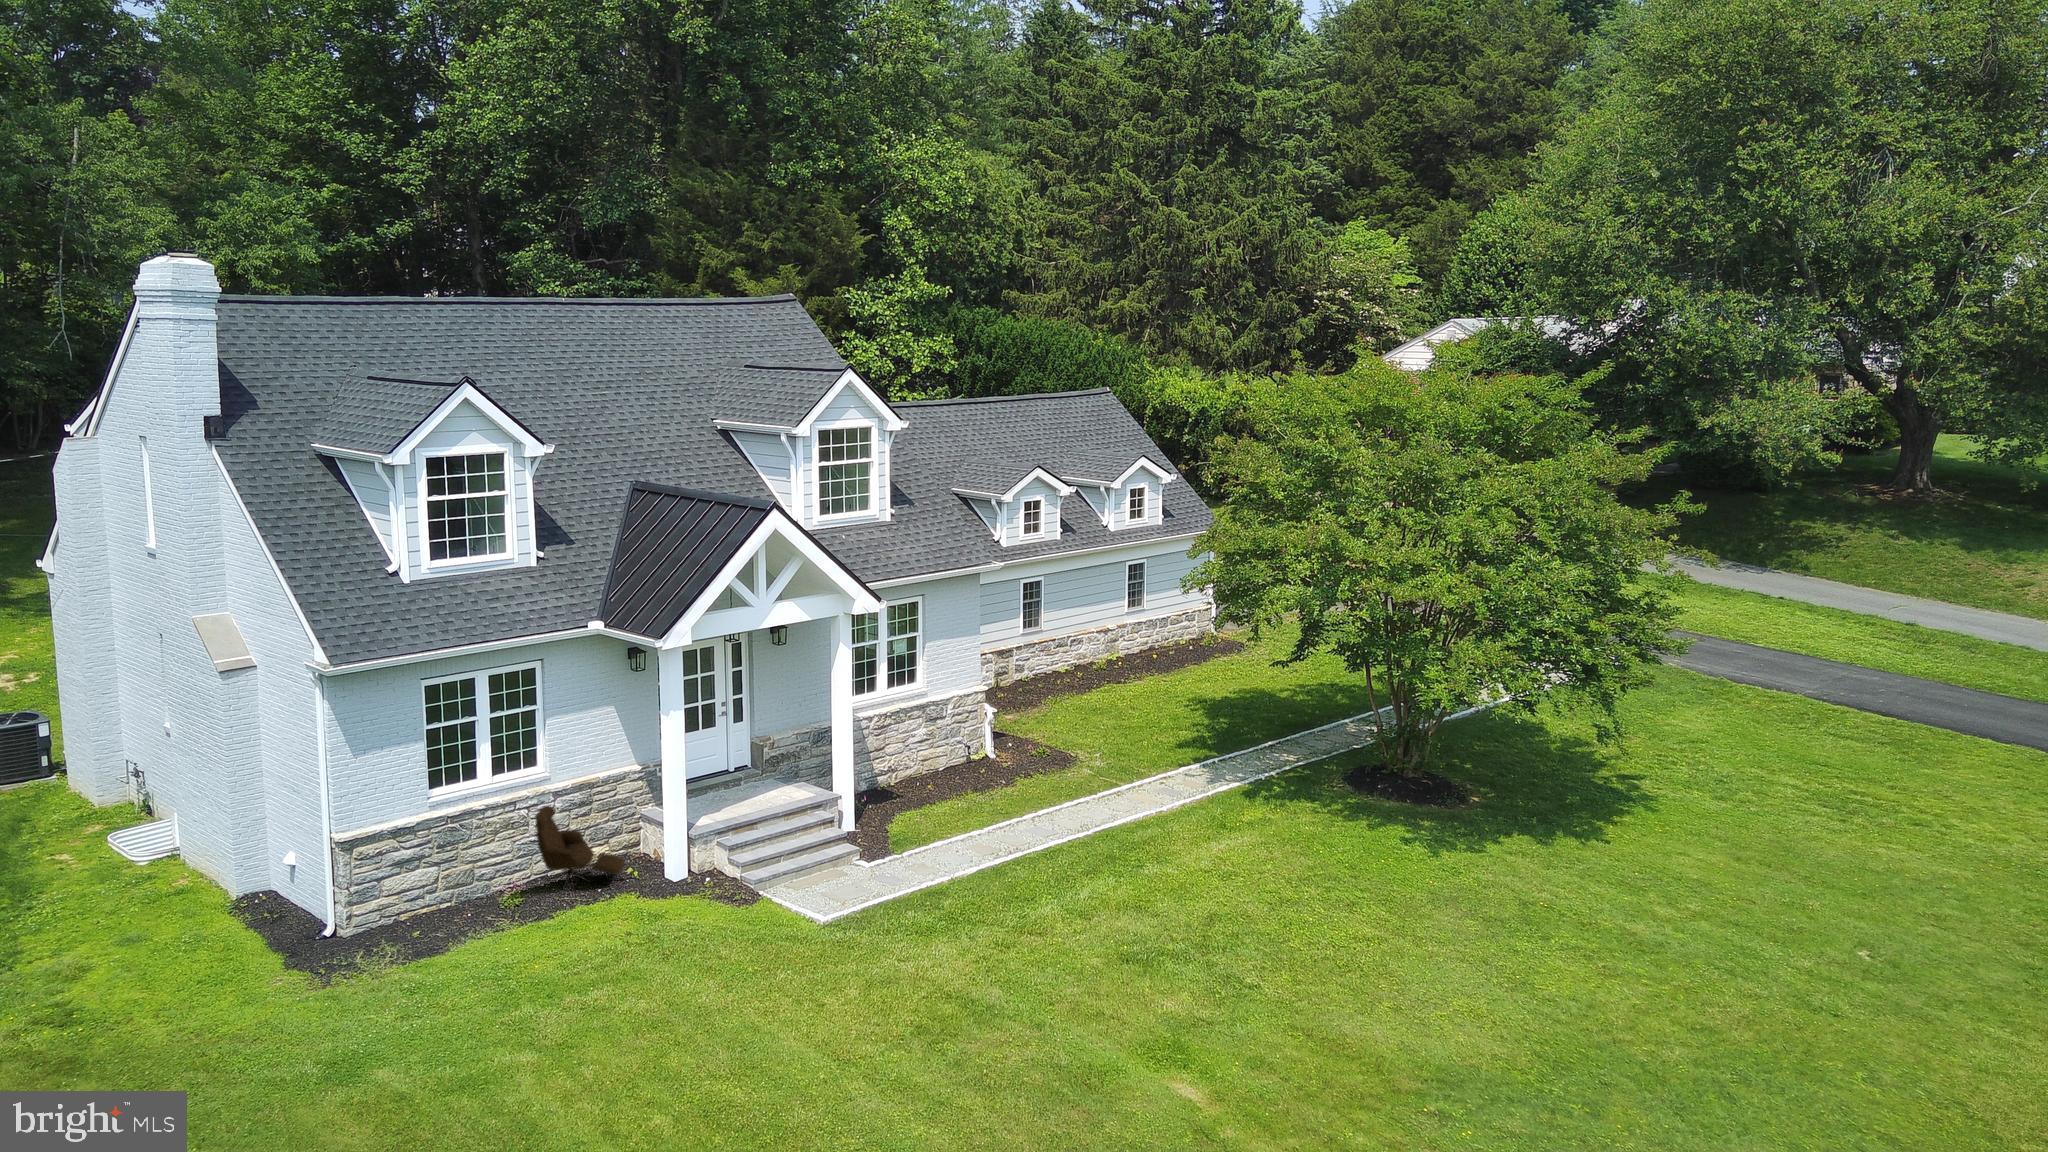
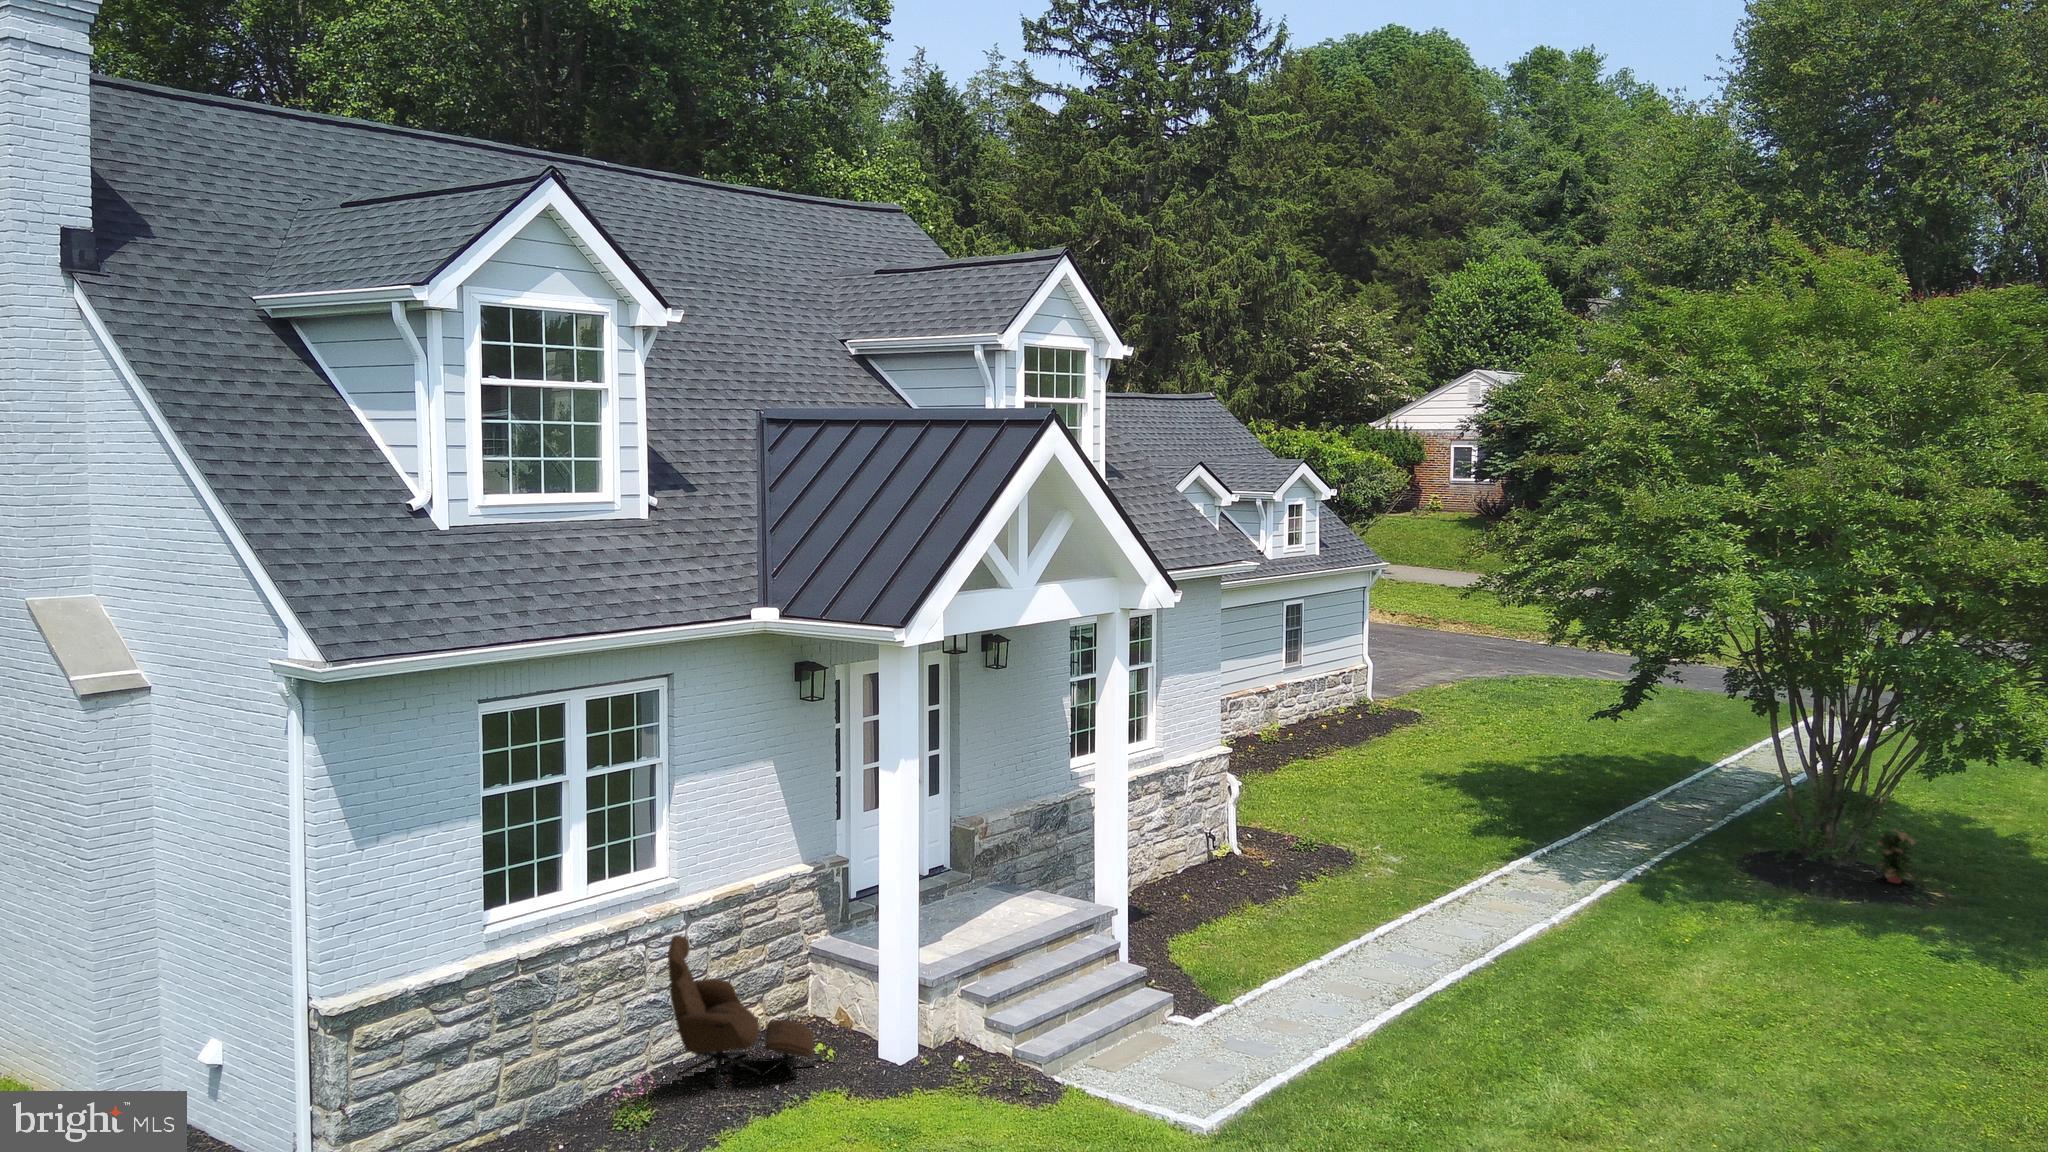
decorative plant: none [1419,754,1446,791] -> present [1877,829,1915,883]

